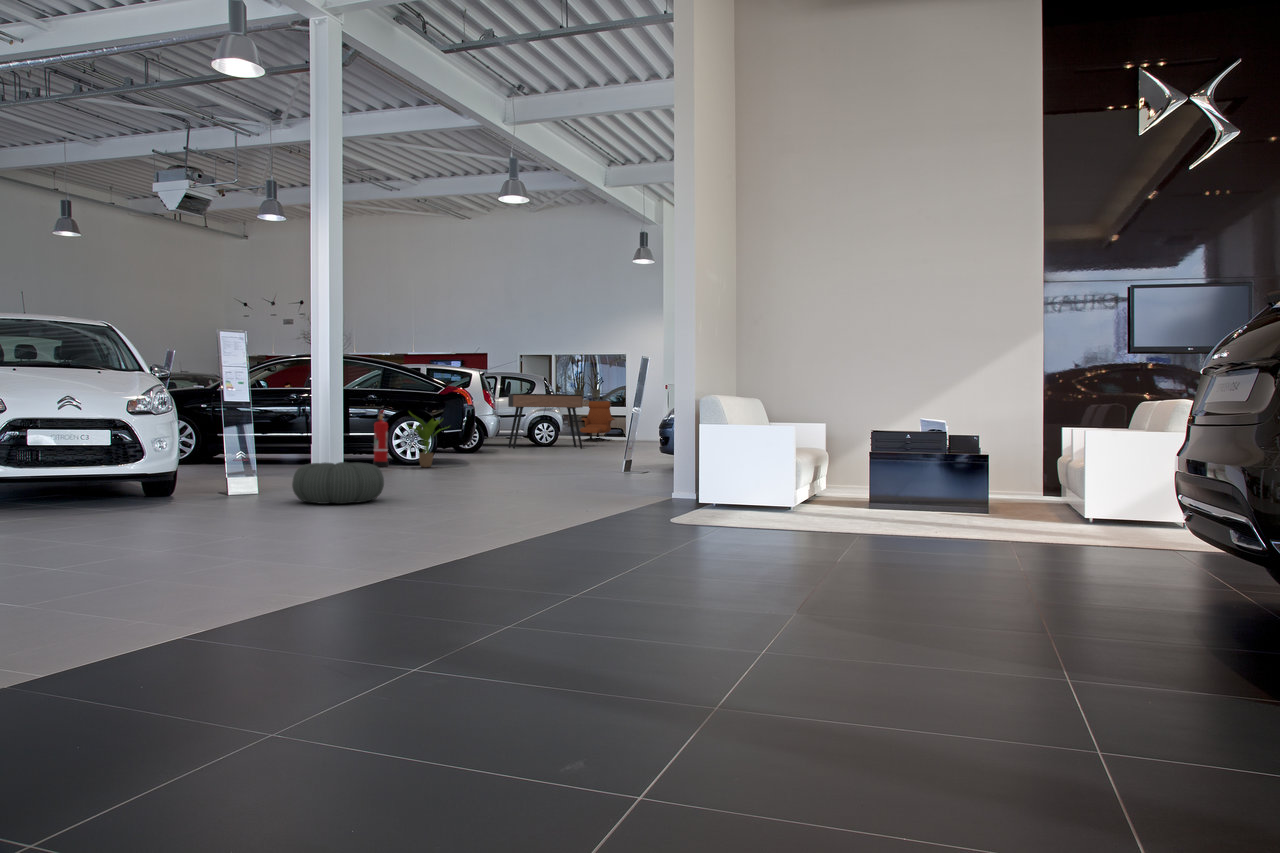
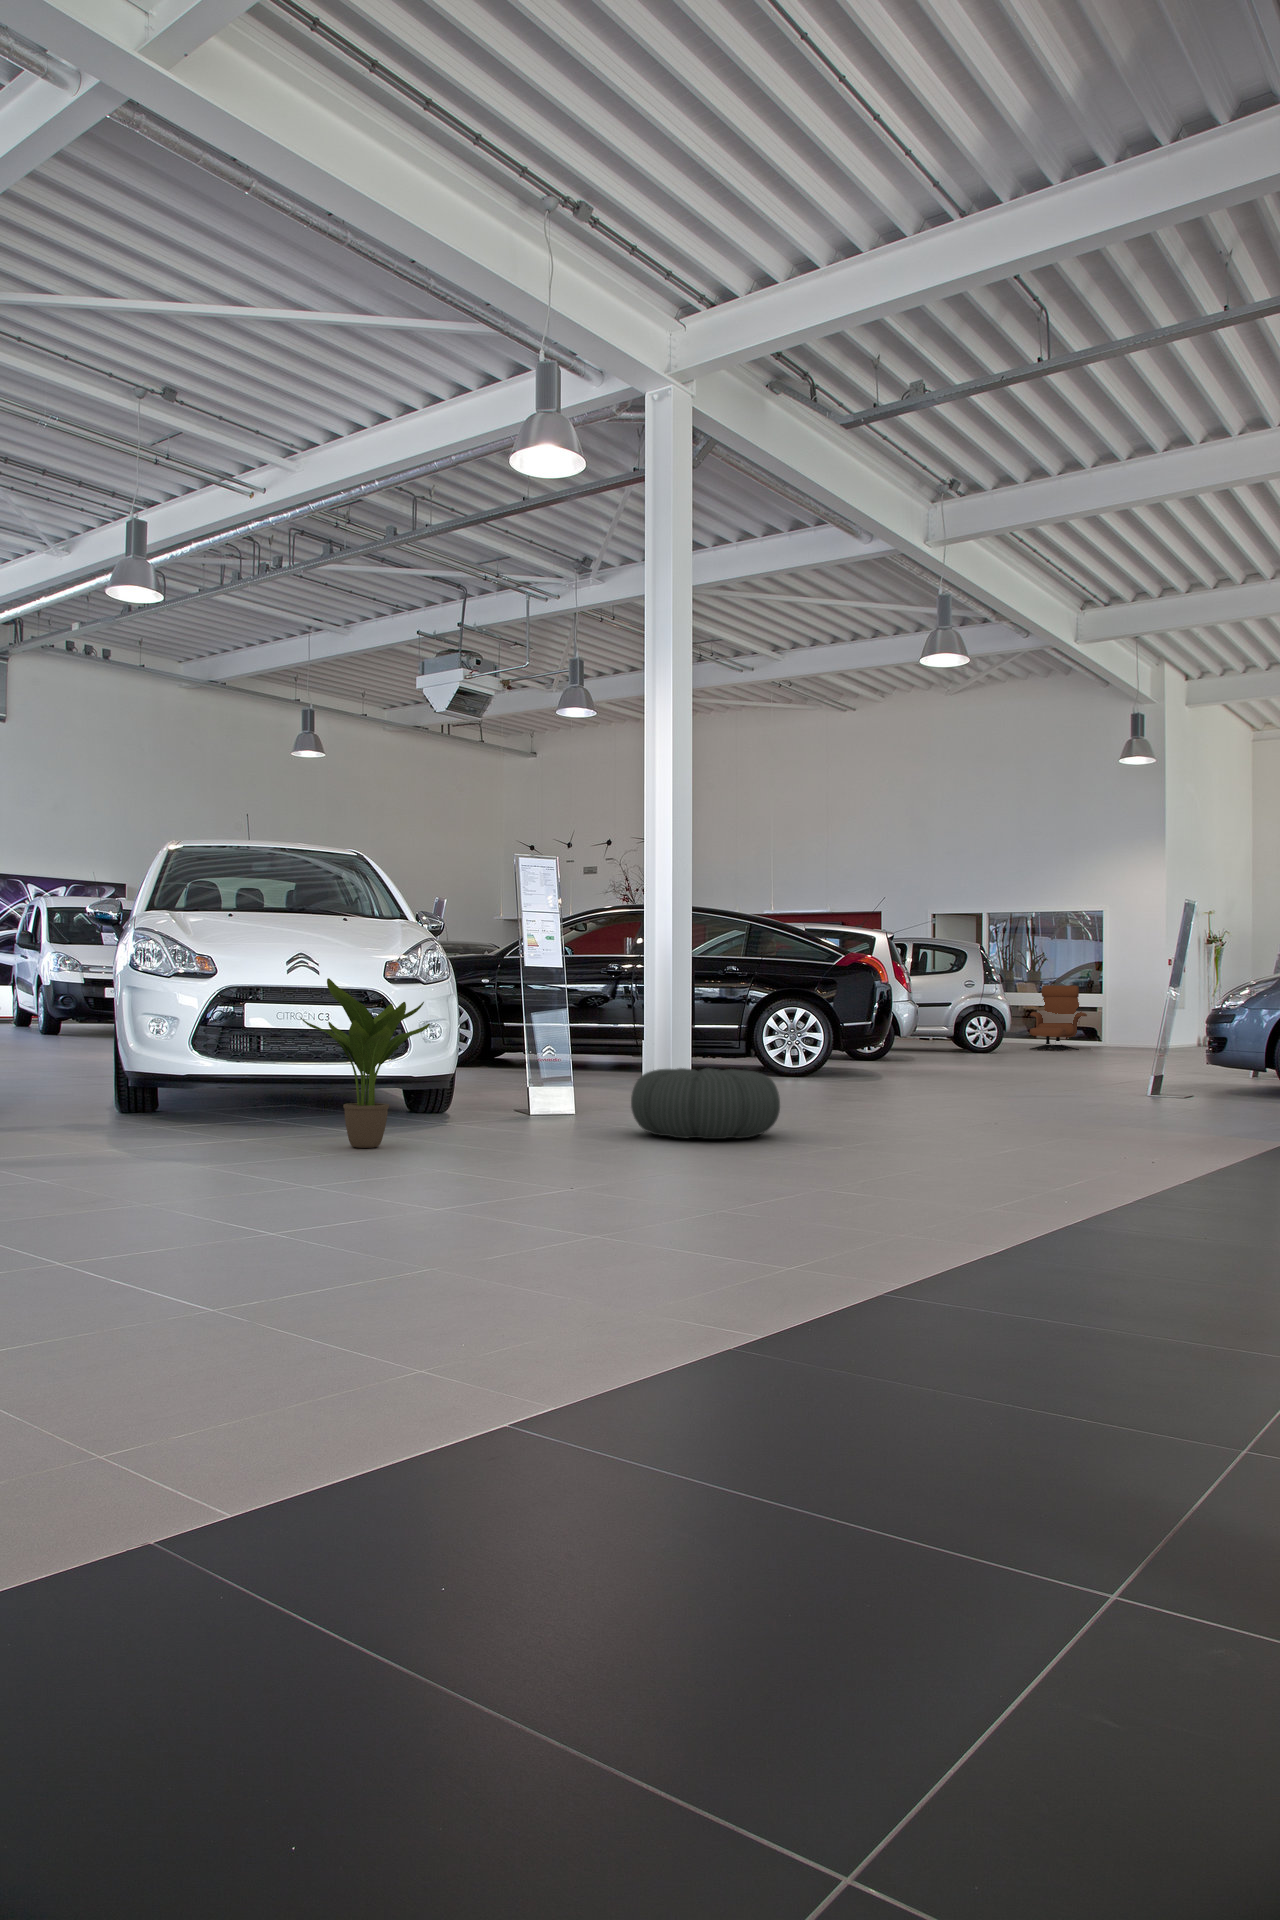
console table: present [508,394,583,448] -> none [921,970,1045,1060]
fire extinguisher: present [373,410,388,467] -> none [729,991,754,1081]
potted plant: present [407,412,447,467] -> present [300,978,430,1148]

